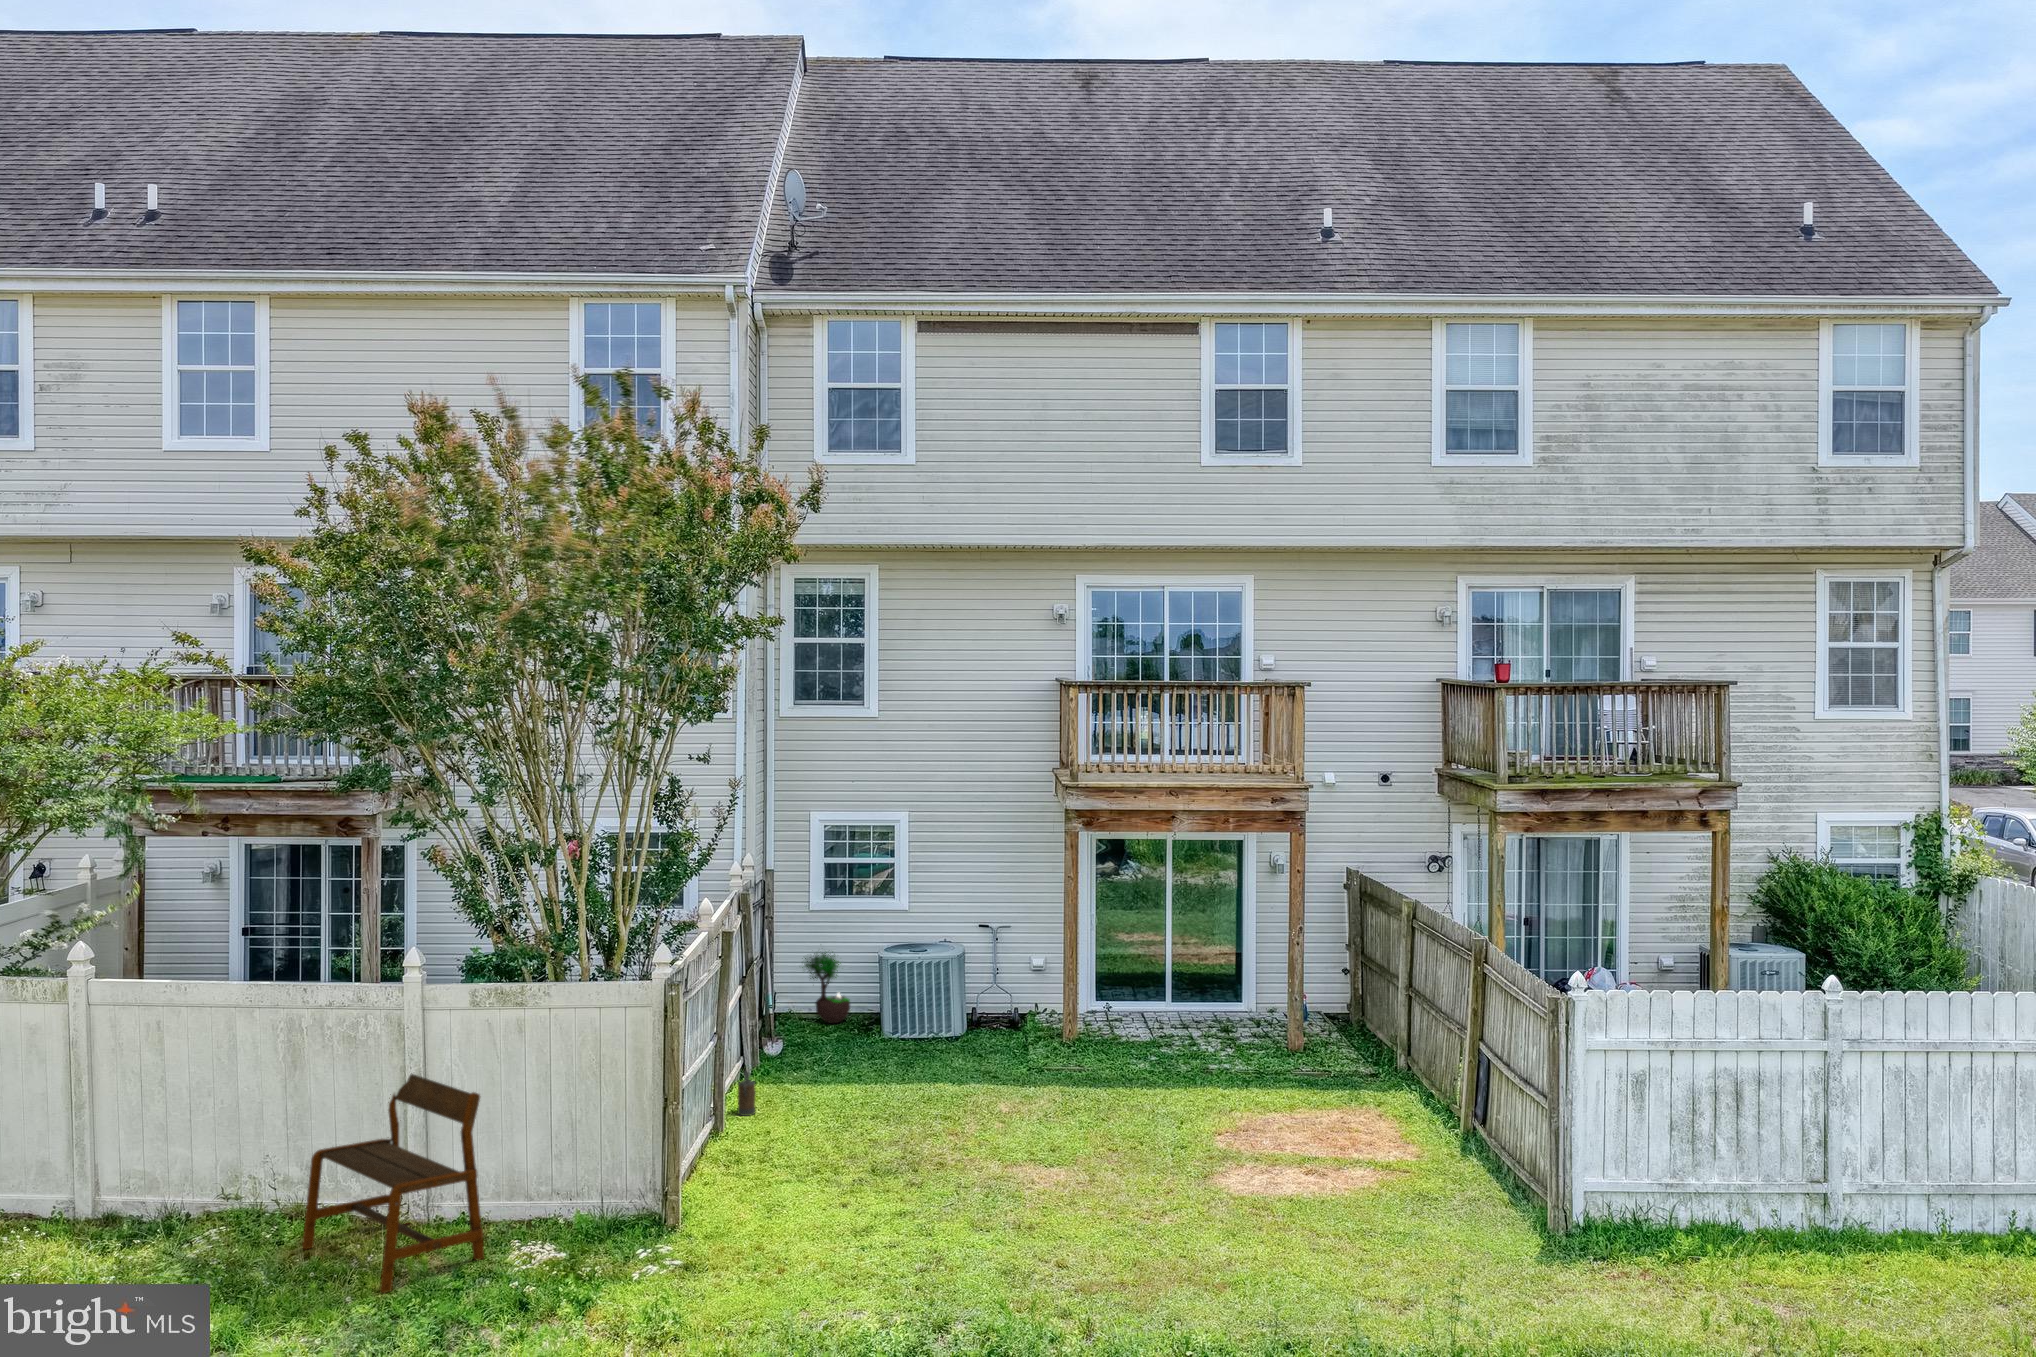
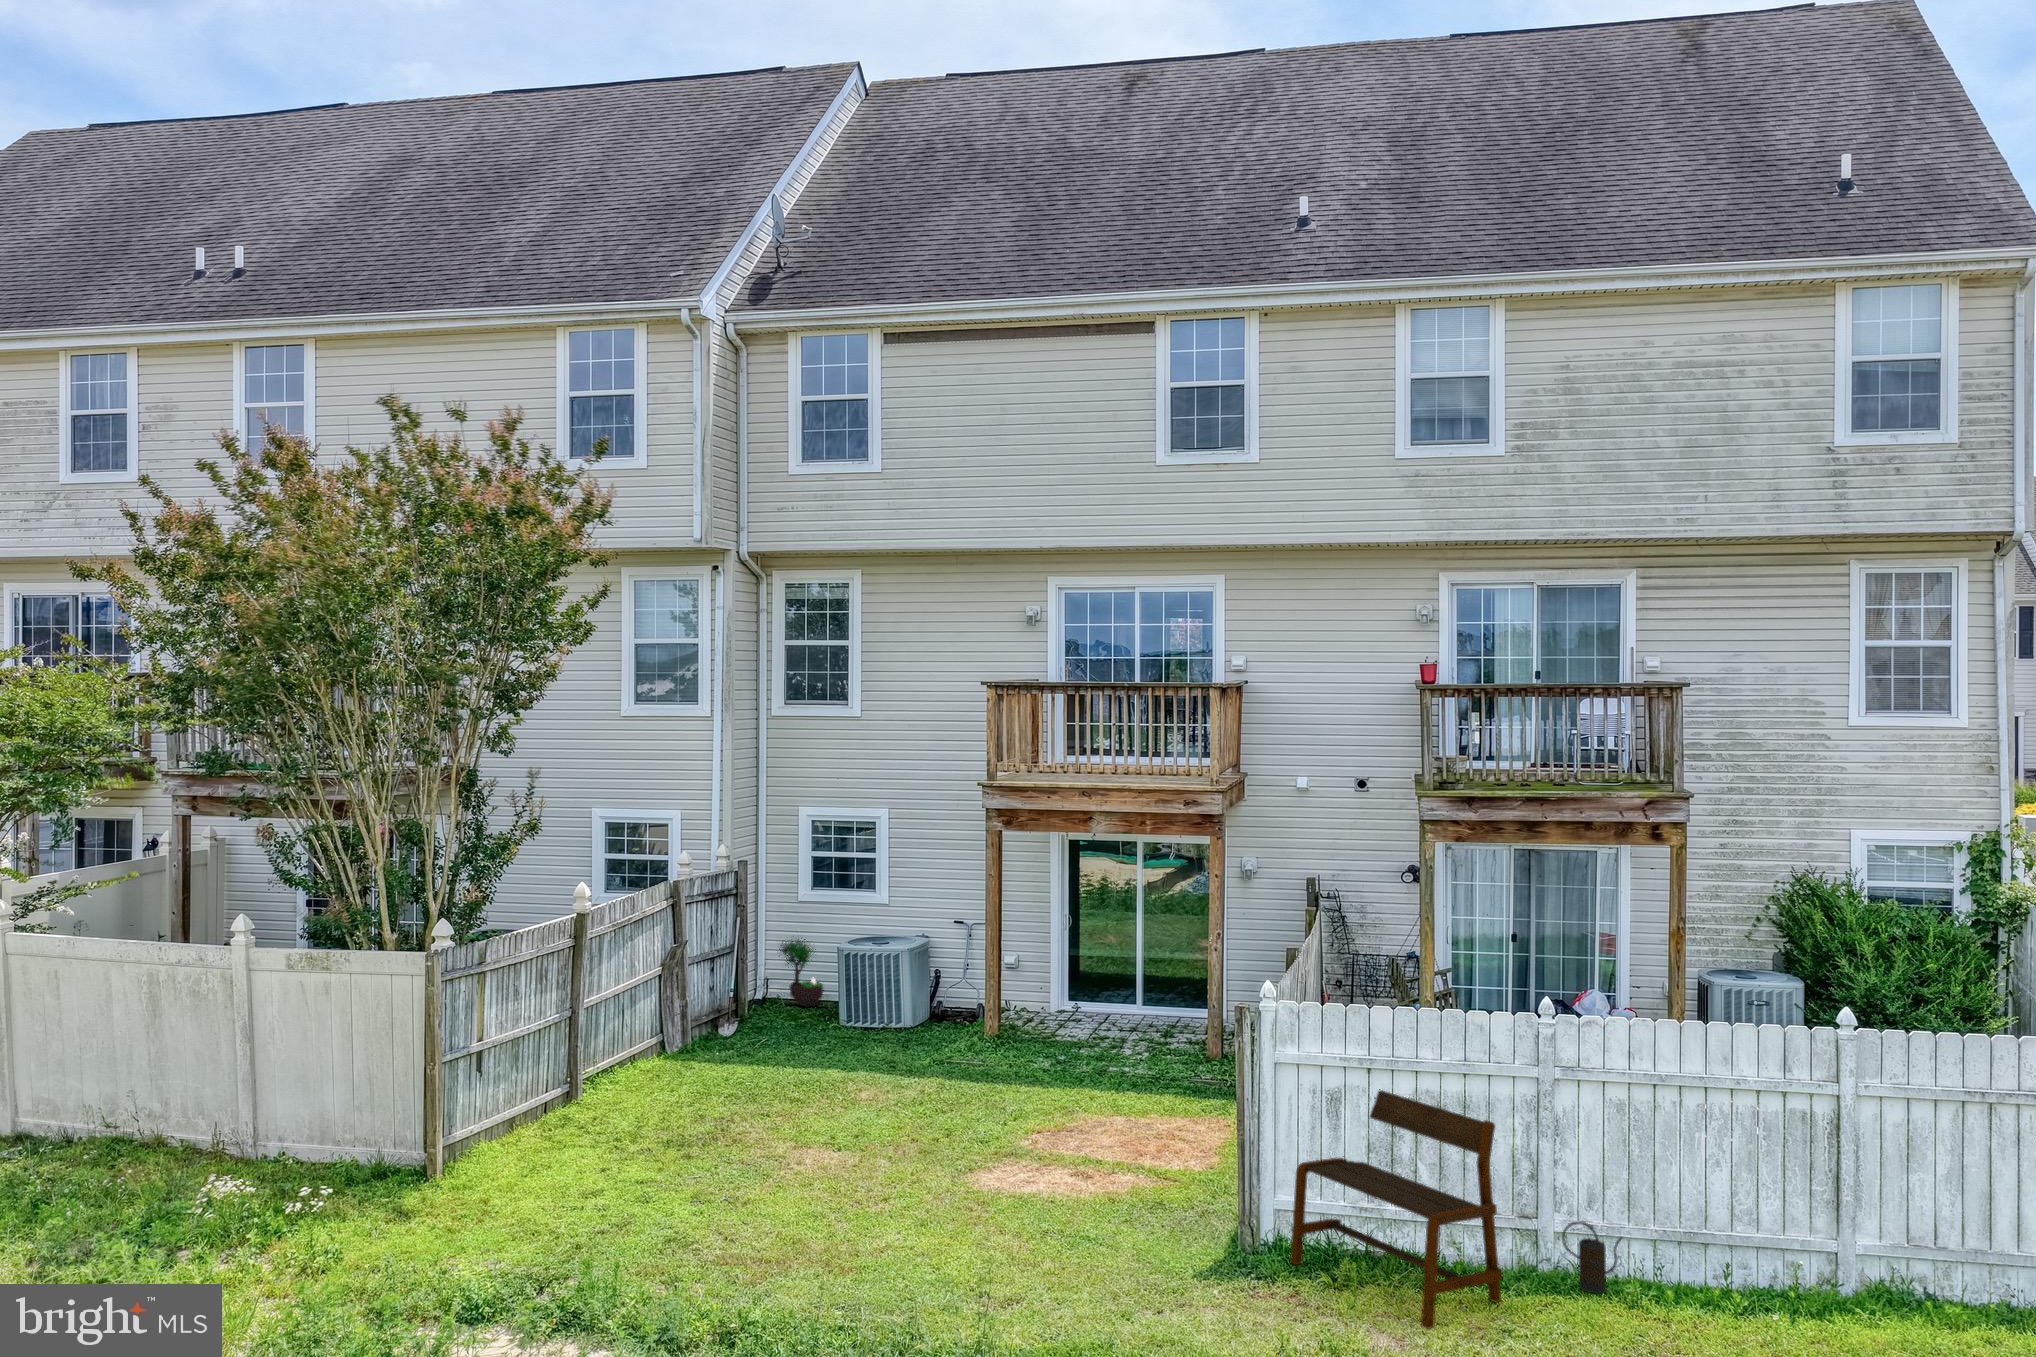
watering can: present [738,1071,756,1116] -> present [1562,1221,1623,1293]
bench: present [302,1073,484,1293] -> present [1290,1089,1502,1329]

